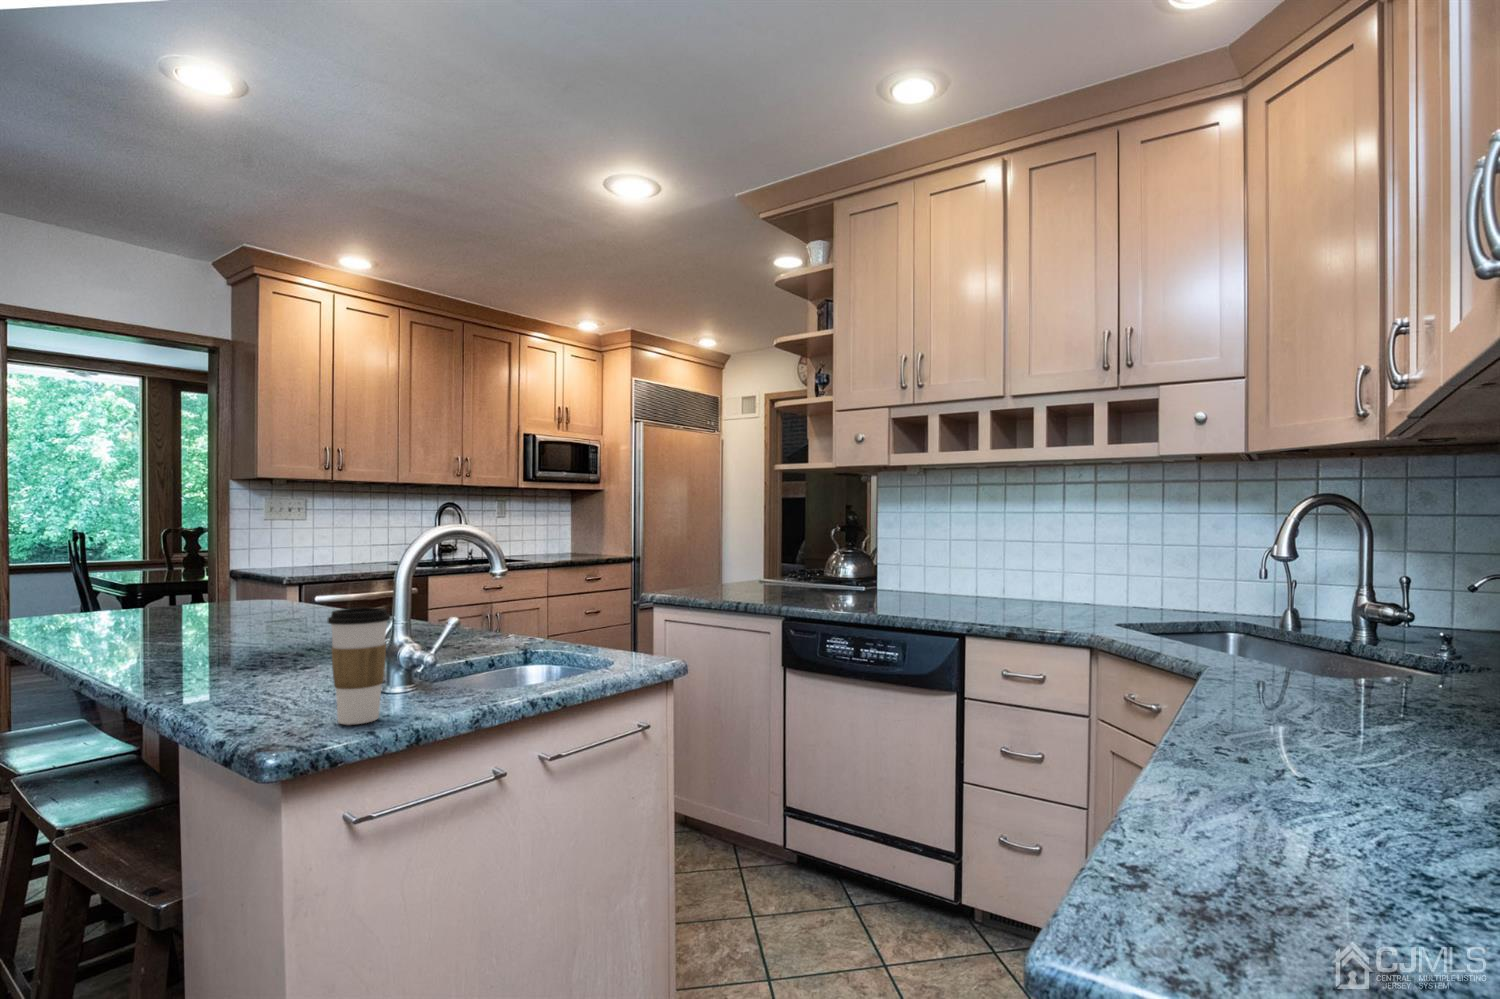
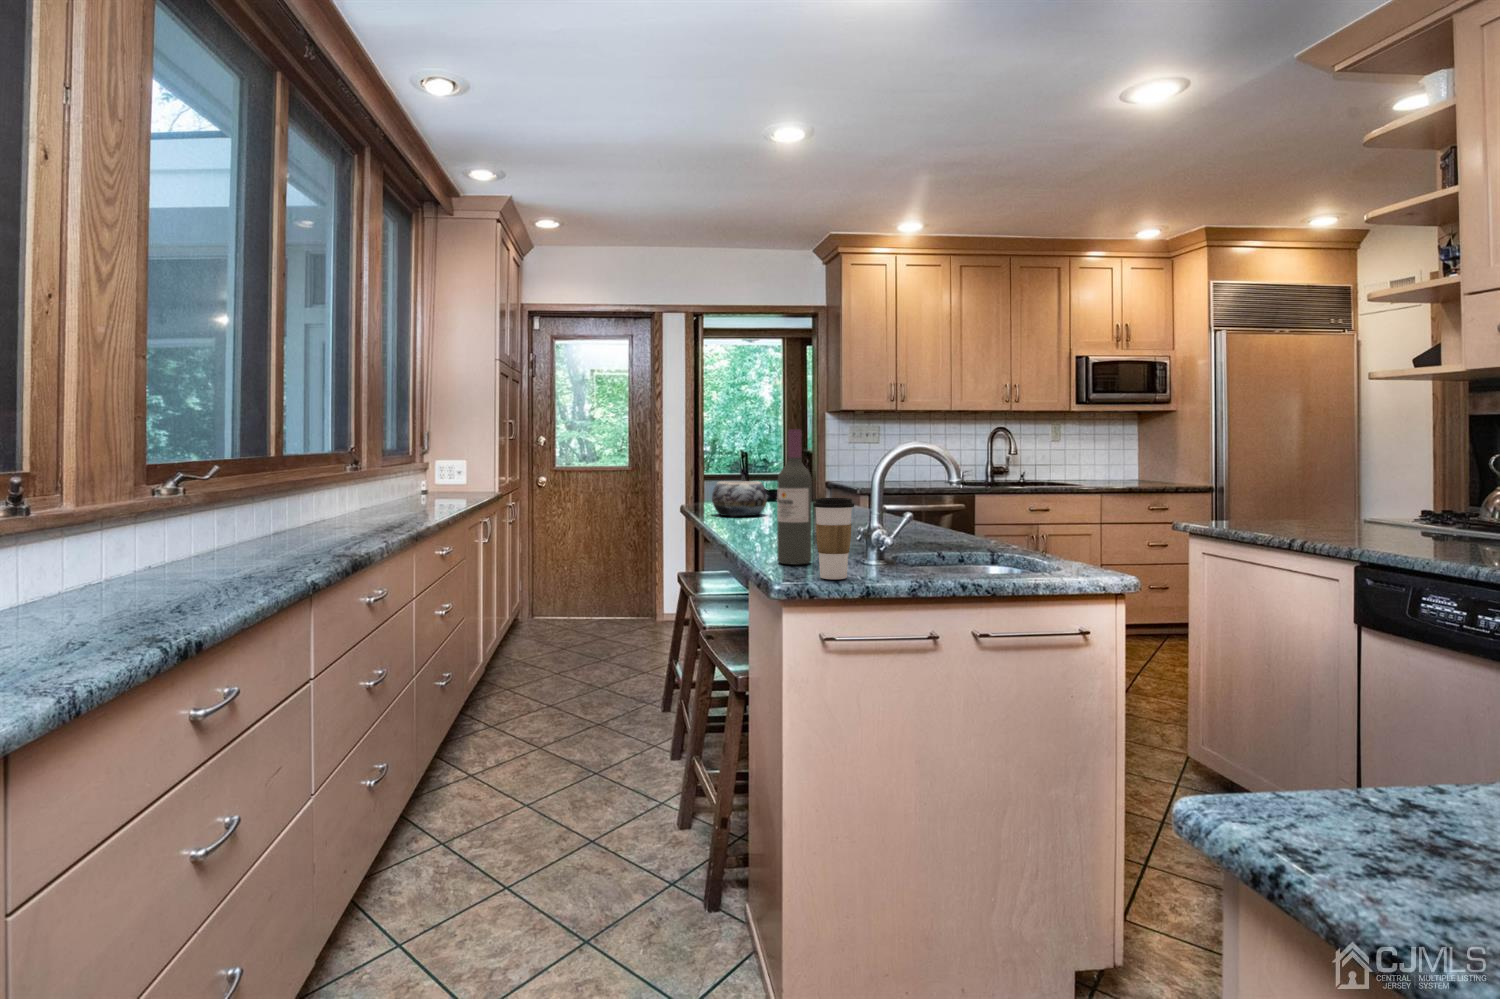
wine bottle: none [247,513,306,707] -> present [777,429,812,565]
decorative bowl: none [67,577,169,630] -> present [712,481,767,516]

